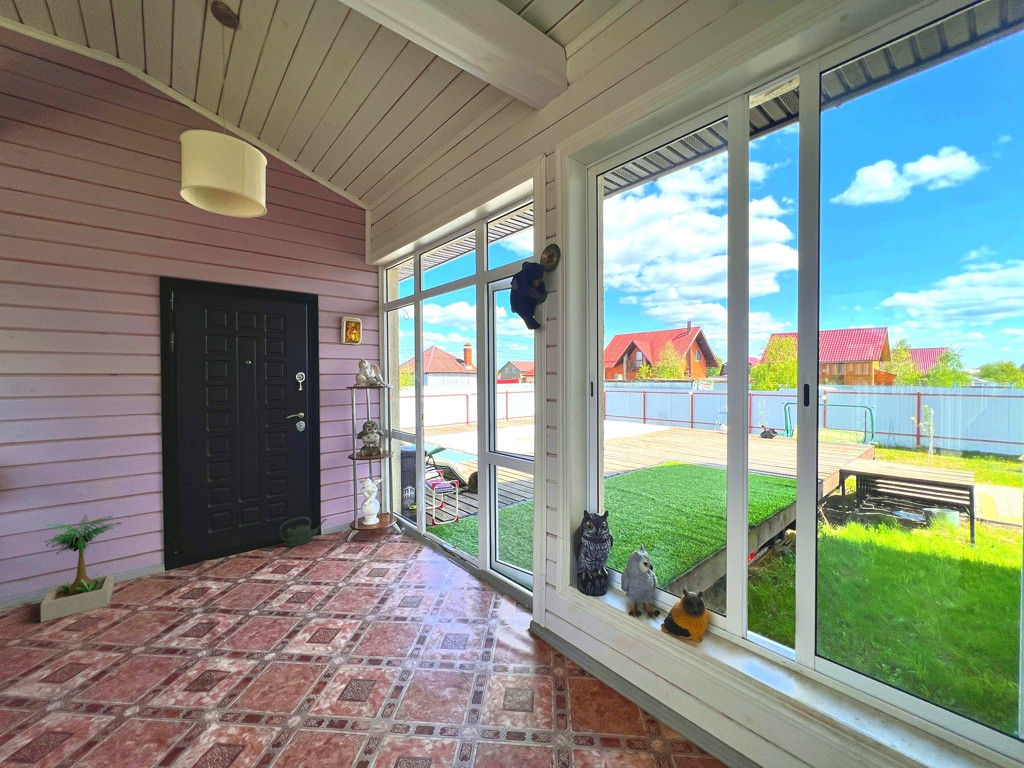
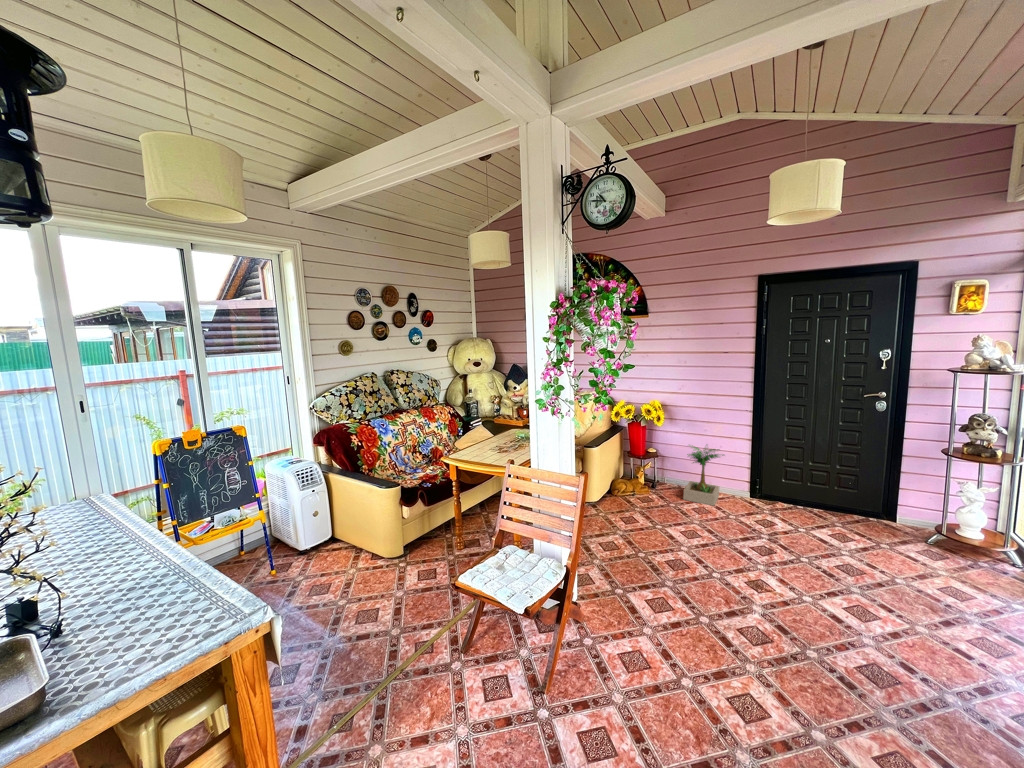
watering can: present [279,517,326,547] -> none [845,495,904,524]

